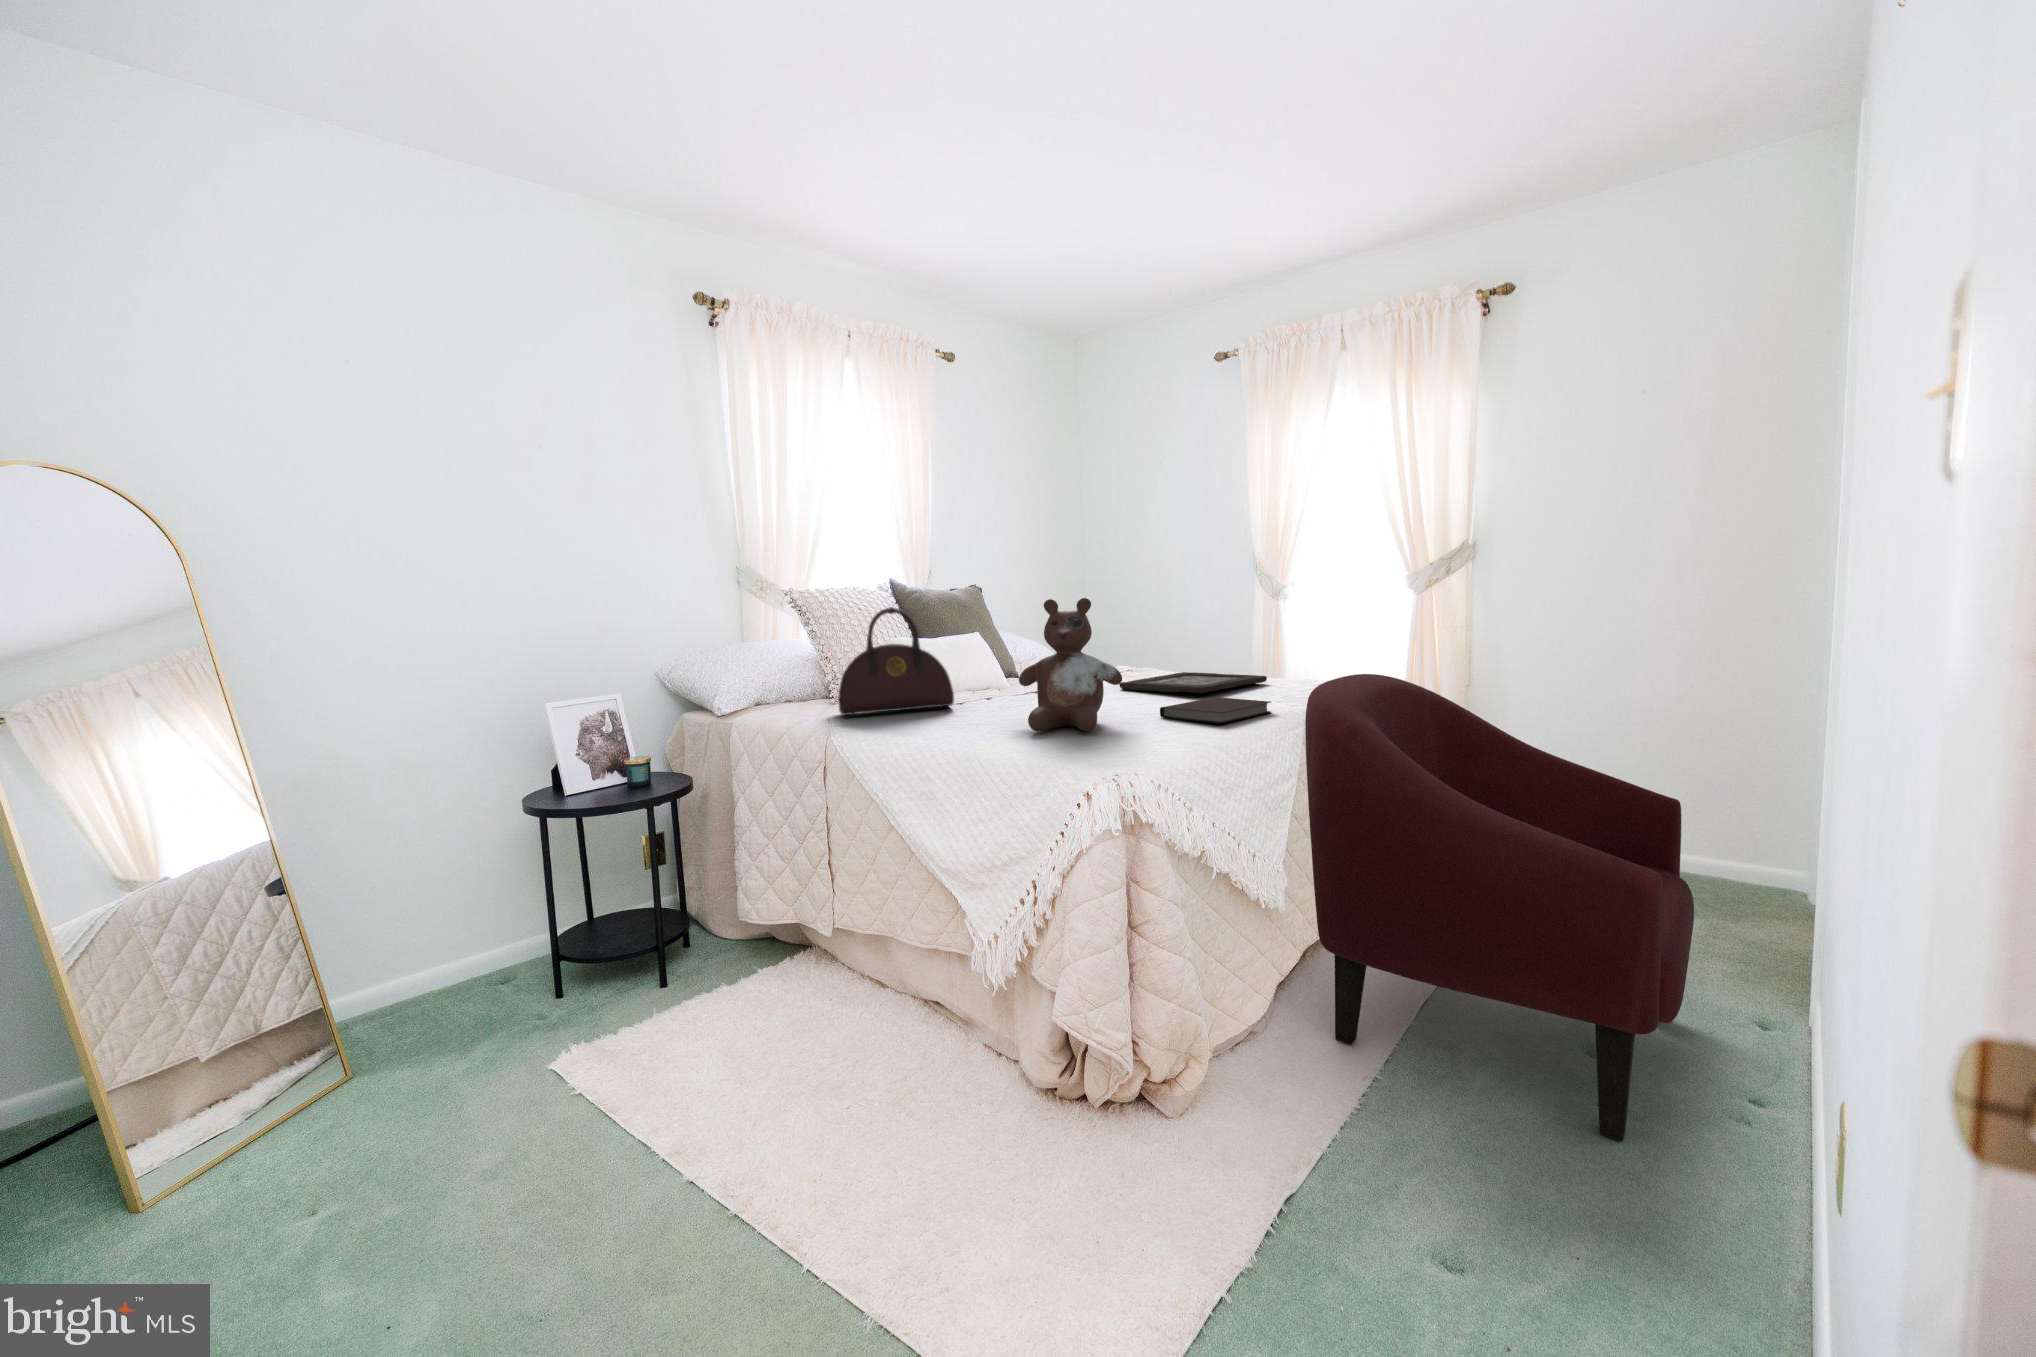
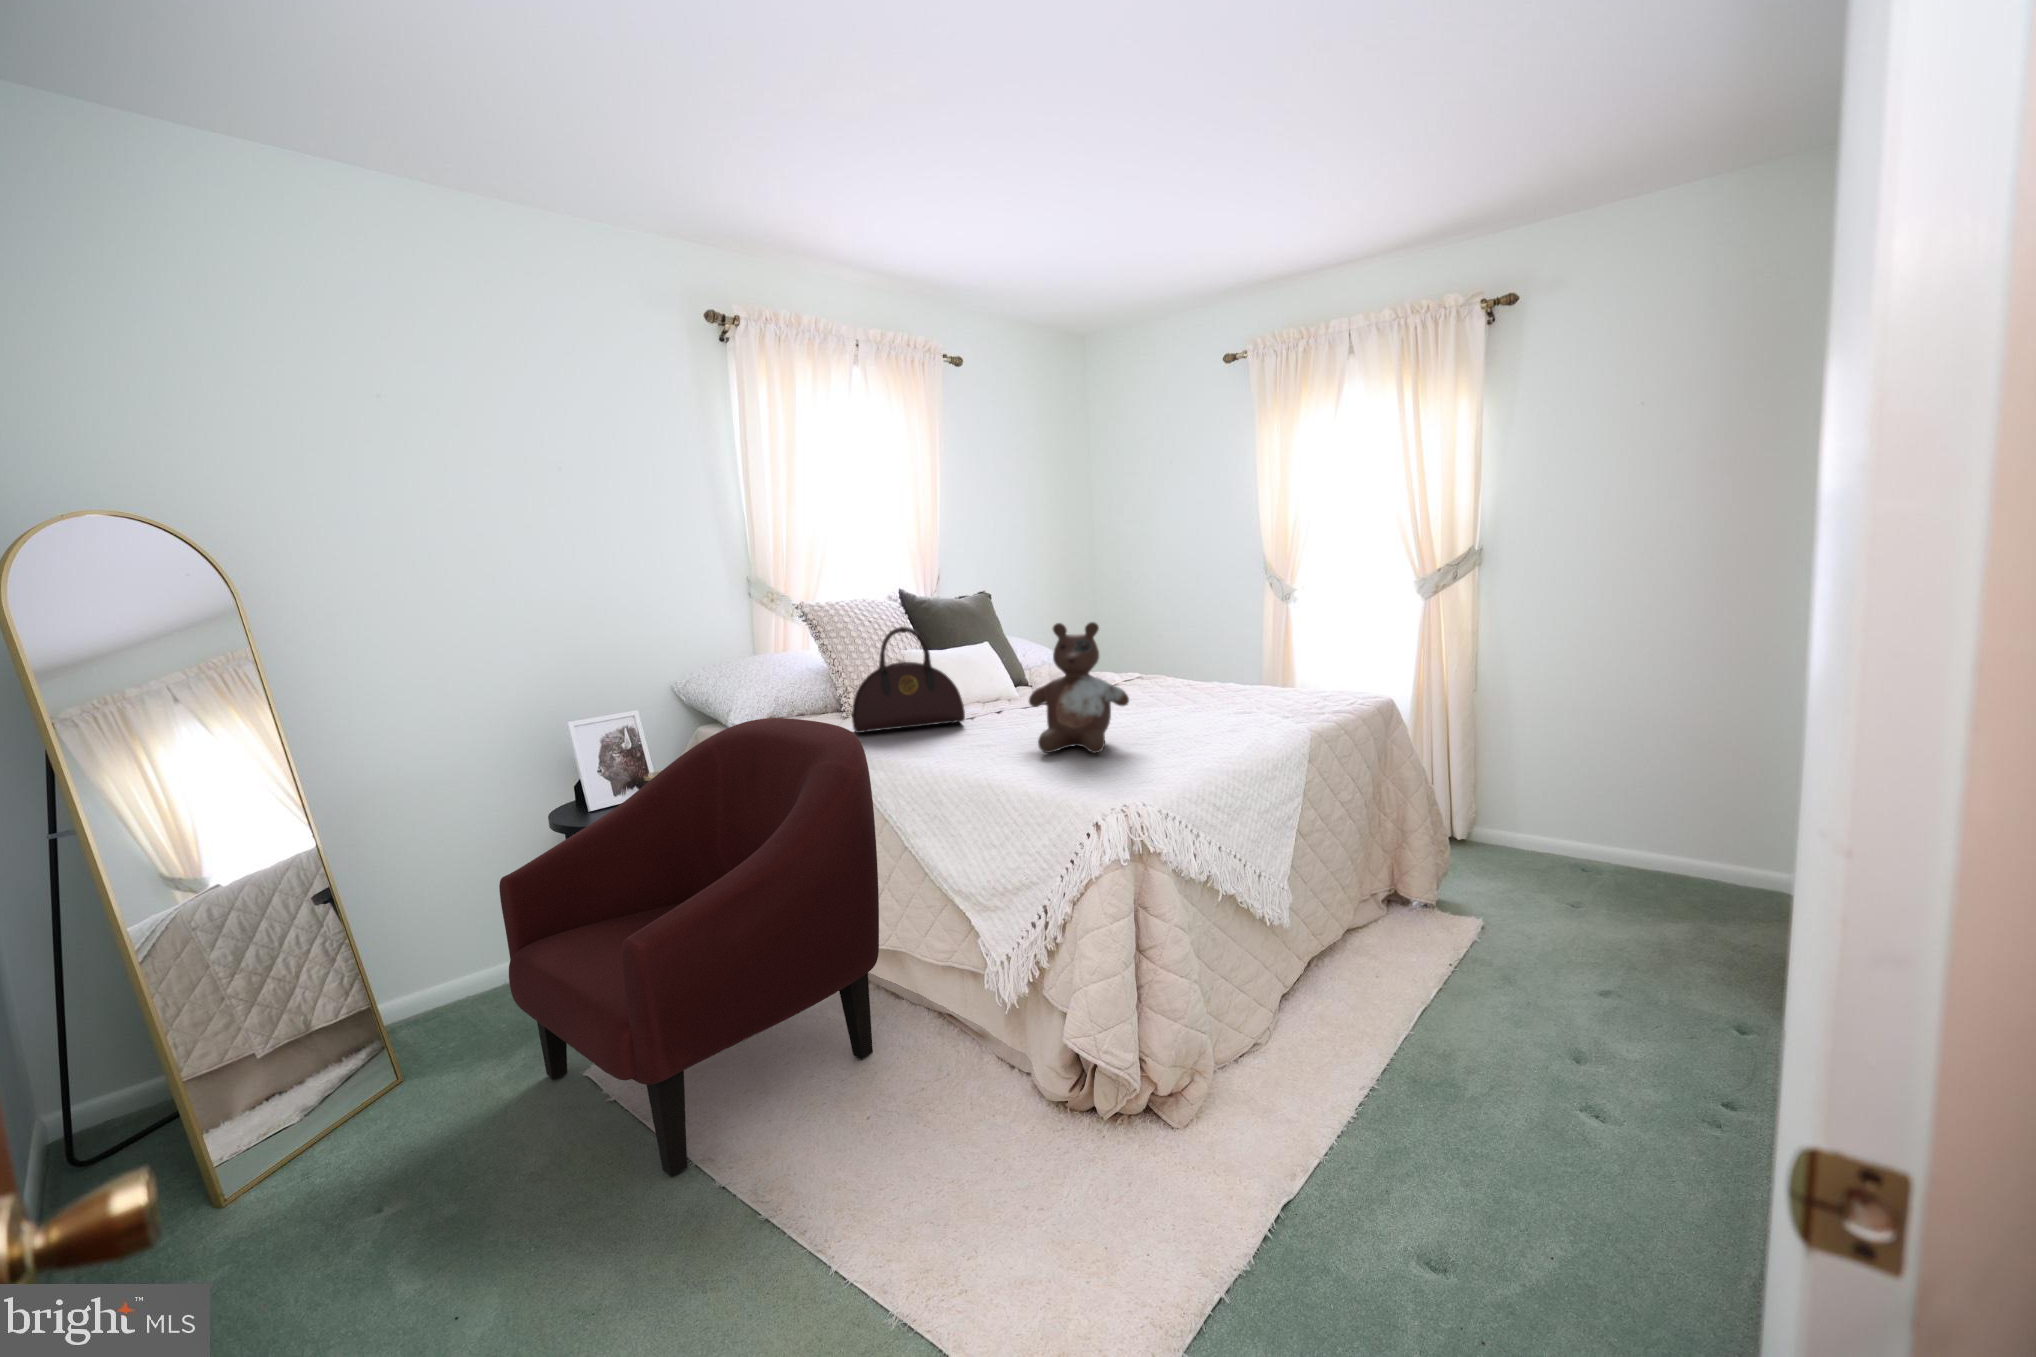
decorative tray: present [1119,672,1267,693] -> none [1126,682,1271,709]
armchair: present [1305,674,1694,1141] -> present [499,718,879,1177]
notebook: present [1160,697,1271,724] -> none [1166,714,1276,745]

